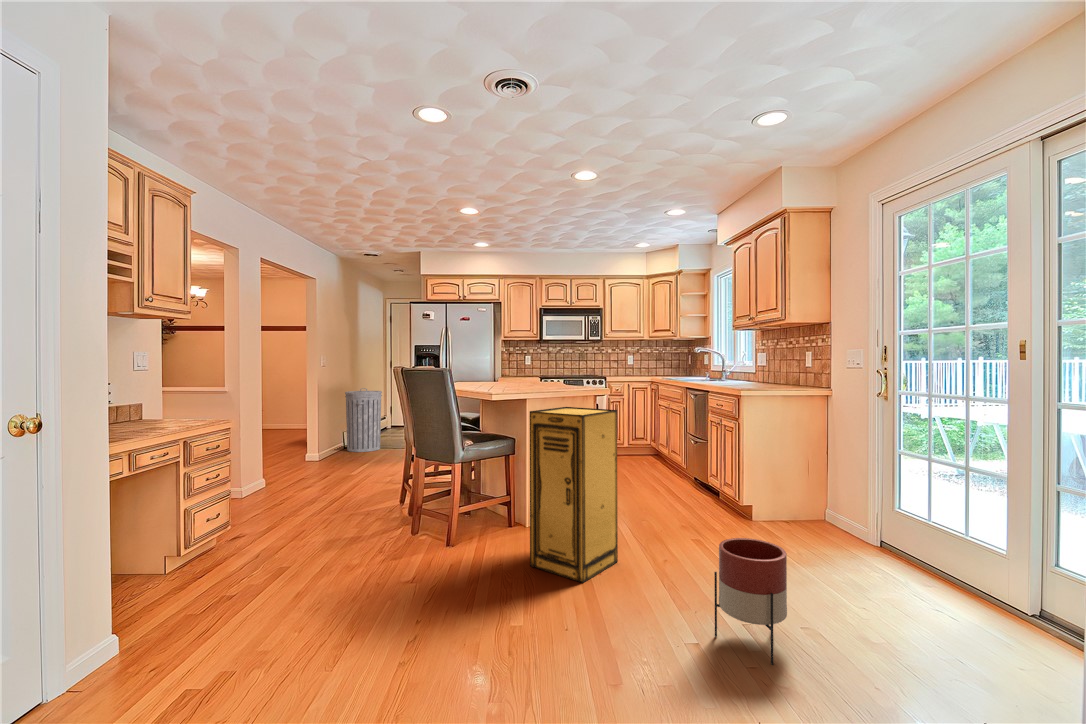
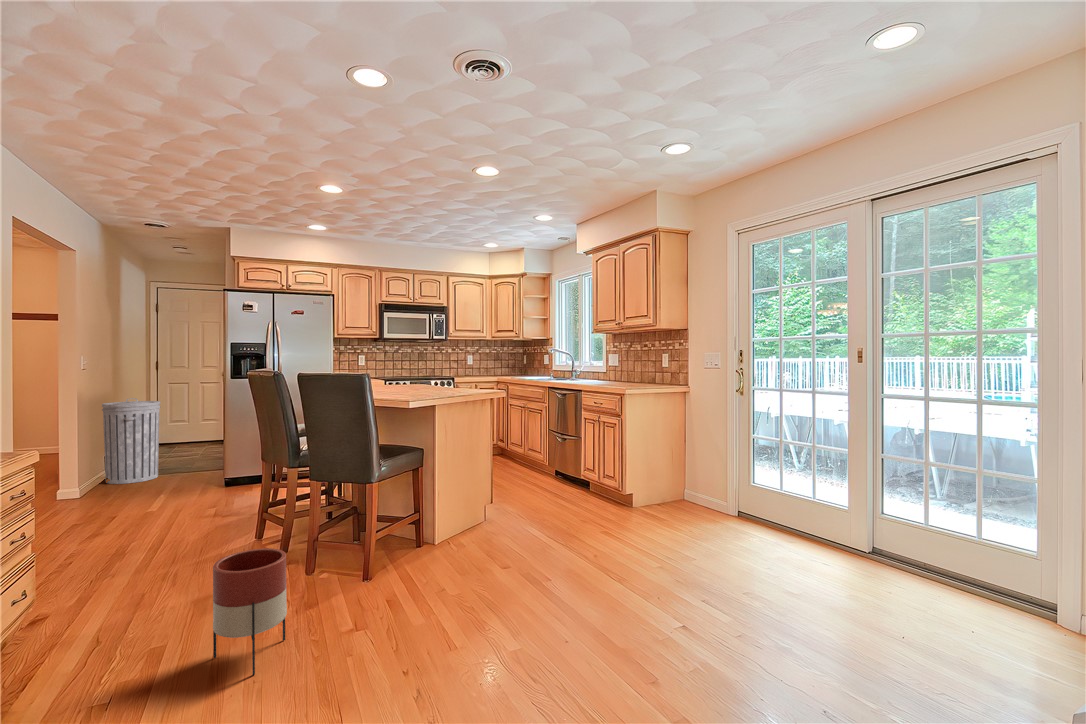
storage cabinet: present [530,407,618,583] -> none [477,411,557,589]
planter: present [714,538,787,665] -> present [213,548,287,675]

